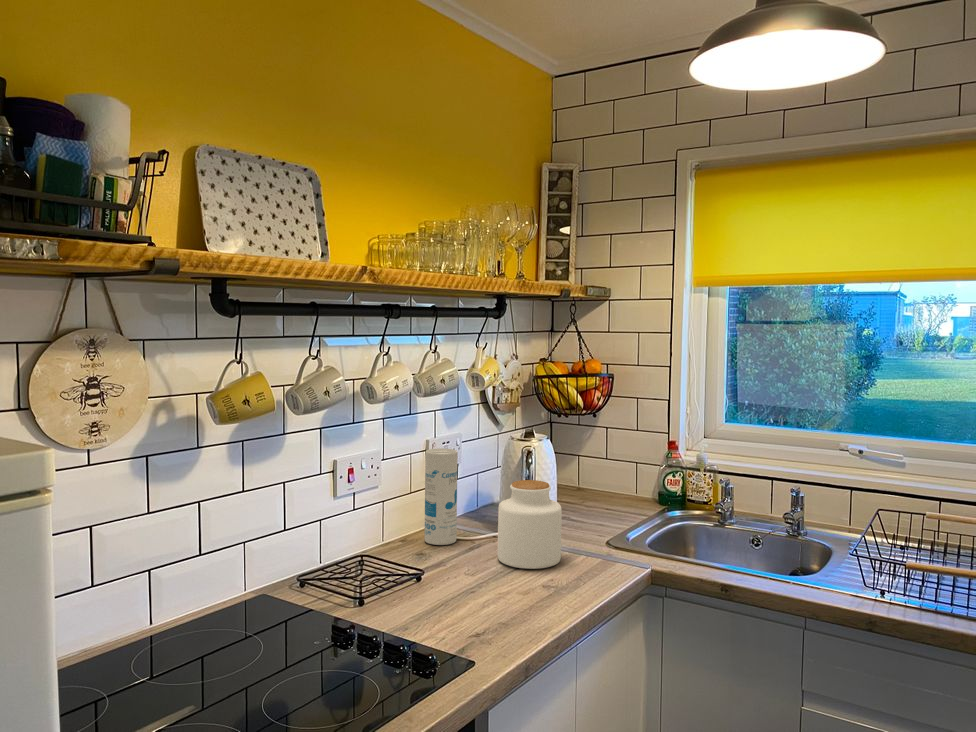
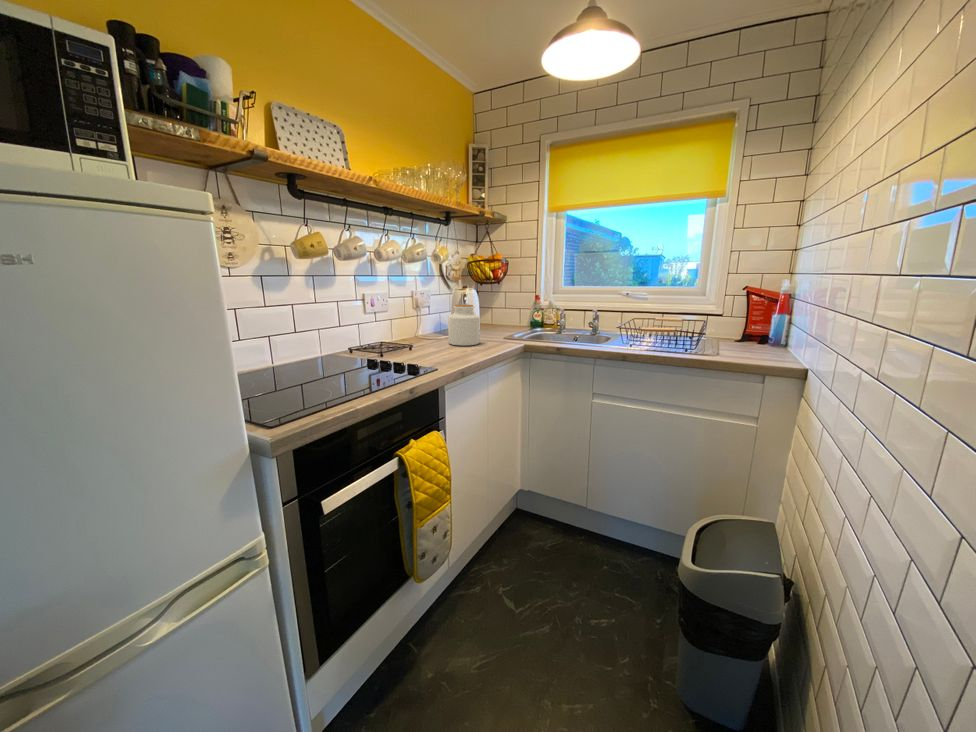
canister: present [425,448,458,545] -> none [411,292,428,340]

